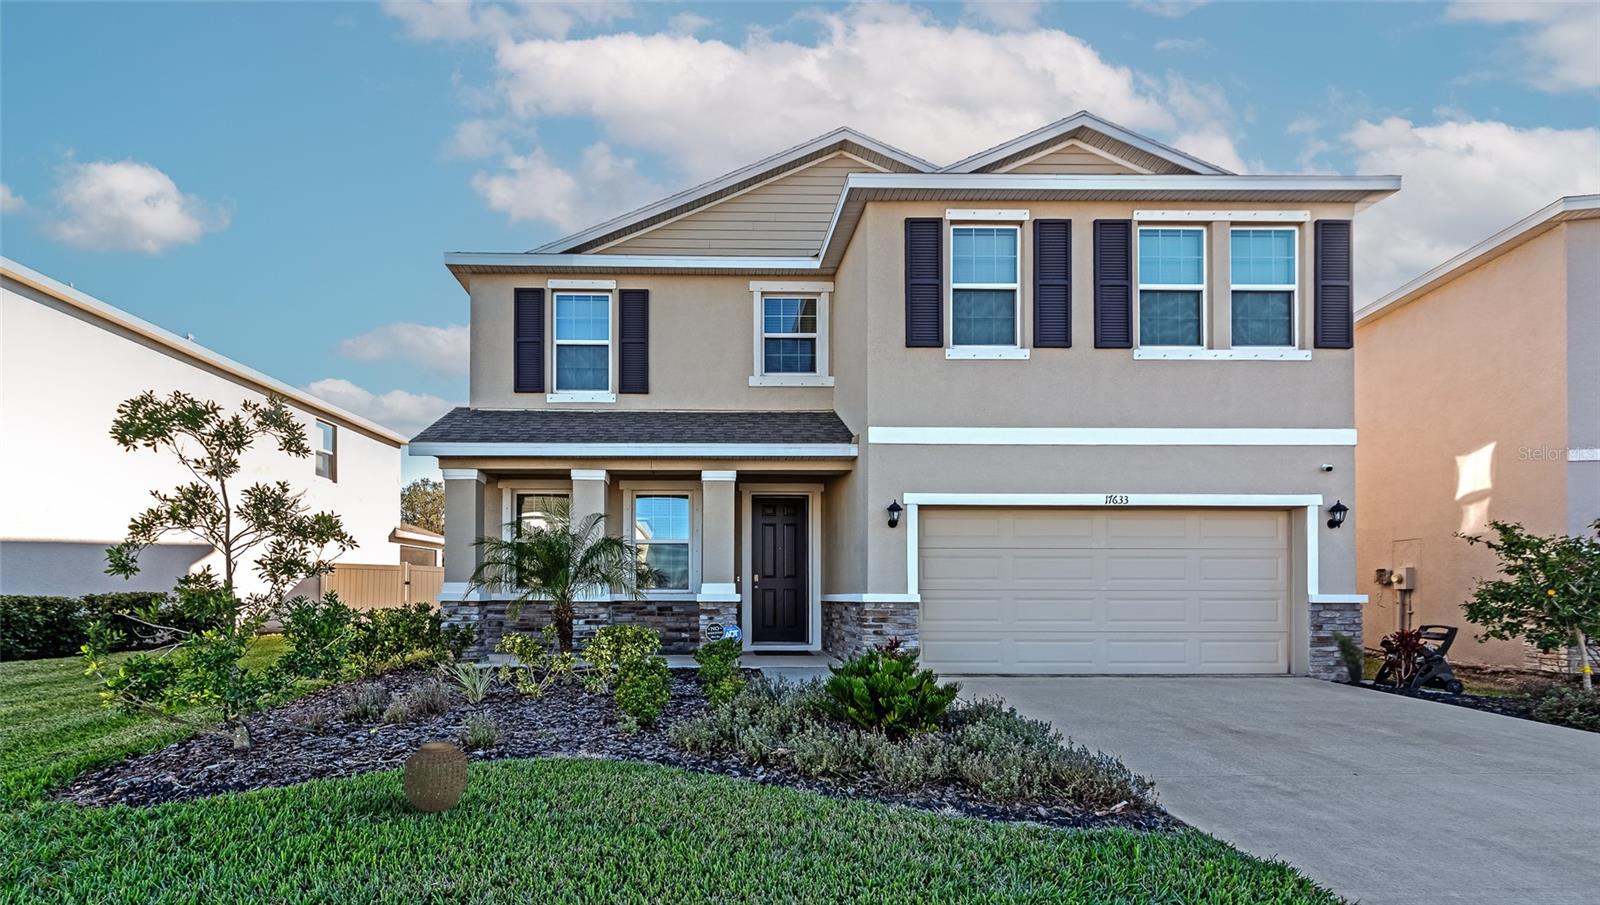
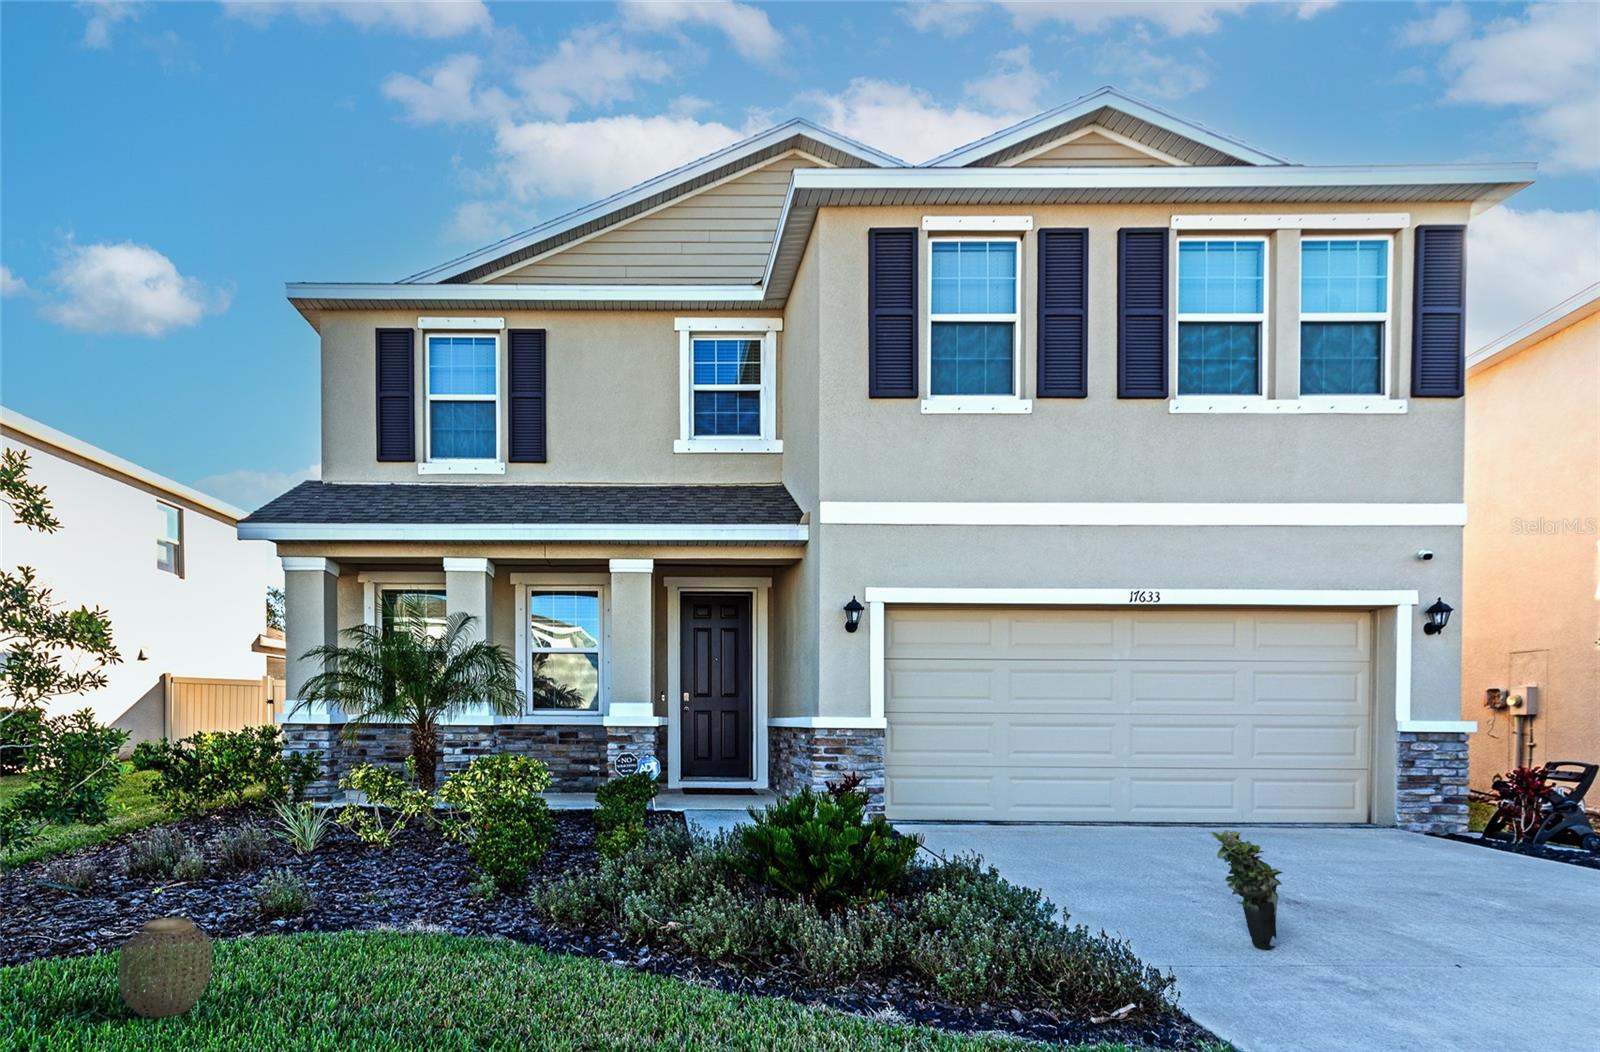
potted plant: present [1330,631,1365,686] -> present [1212,830,1283,950]

